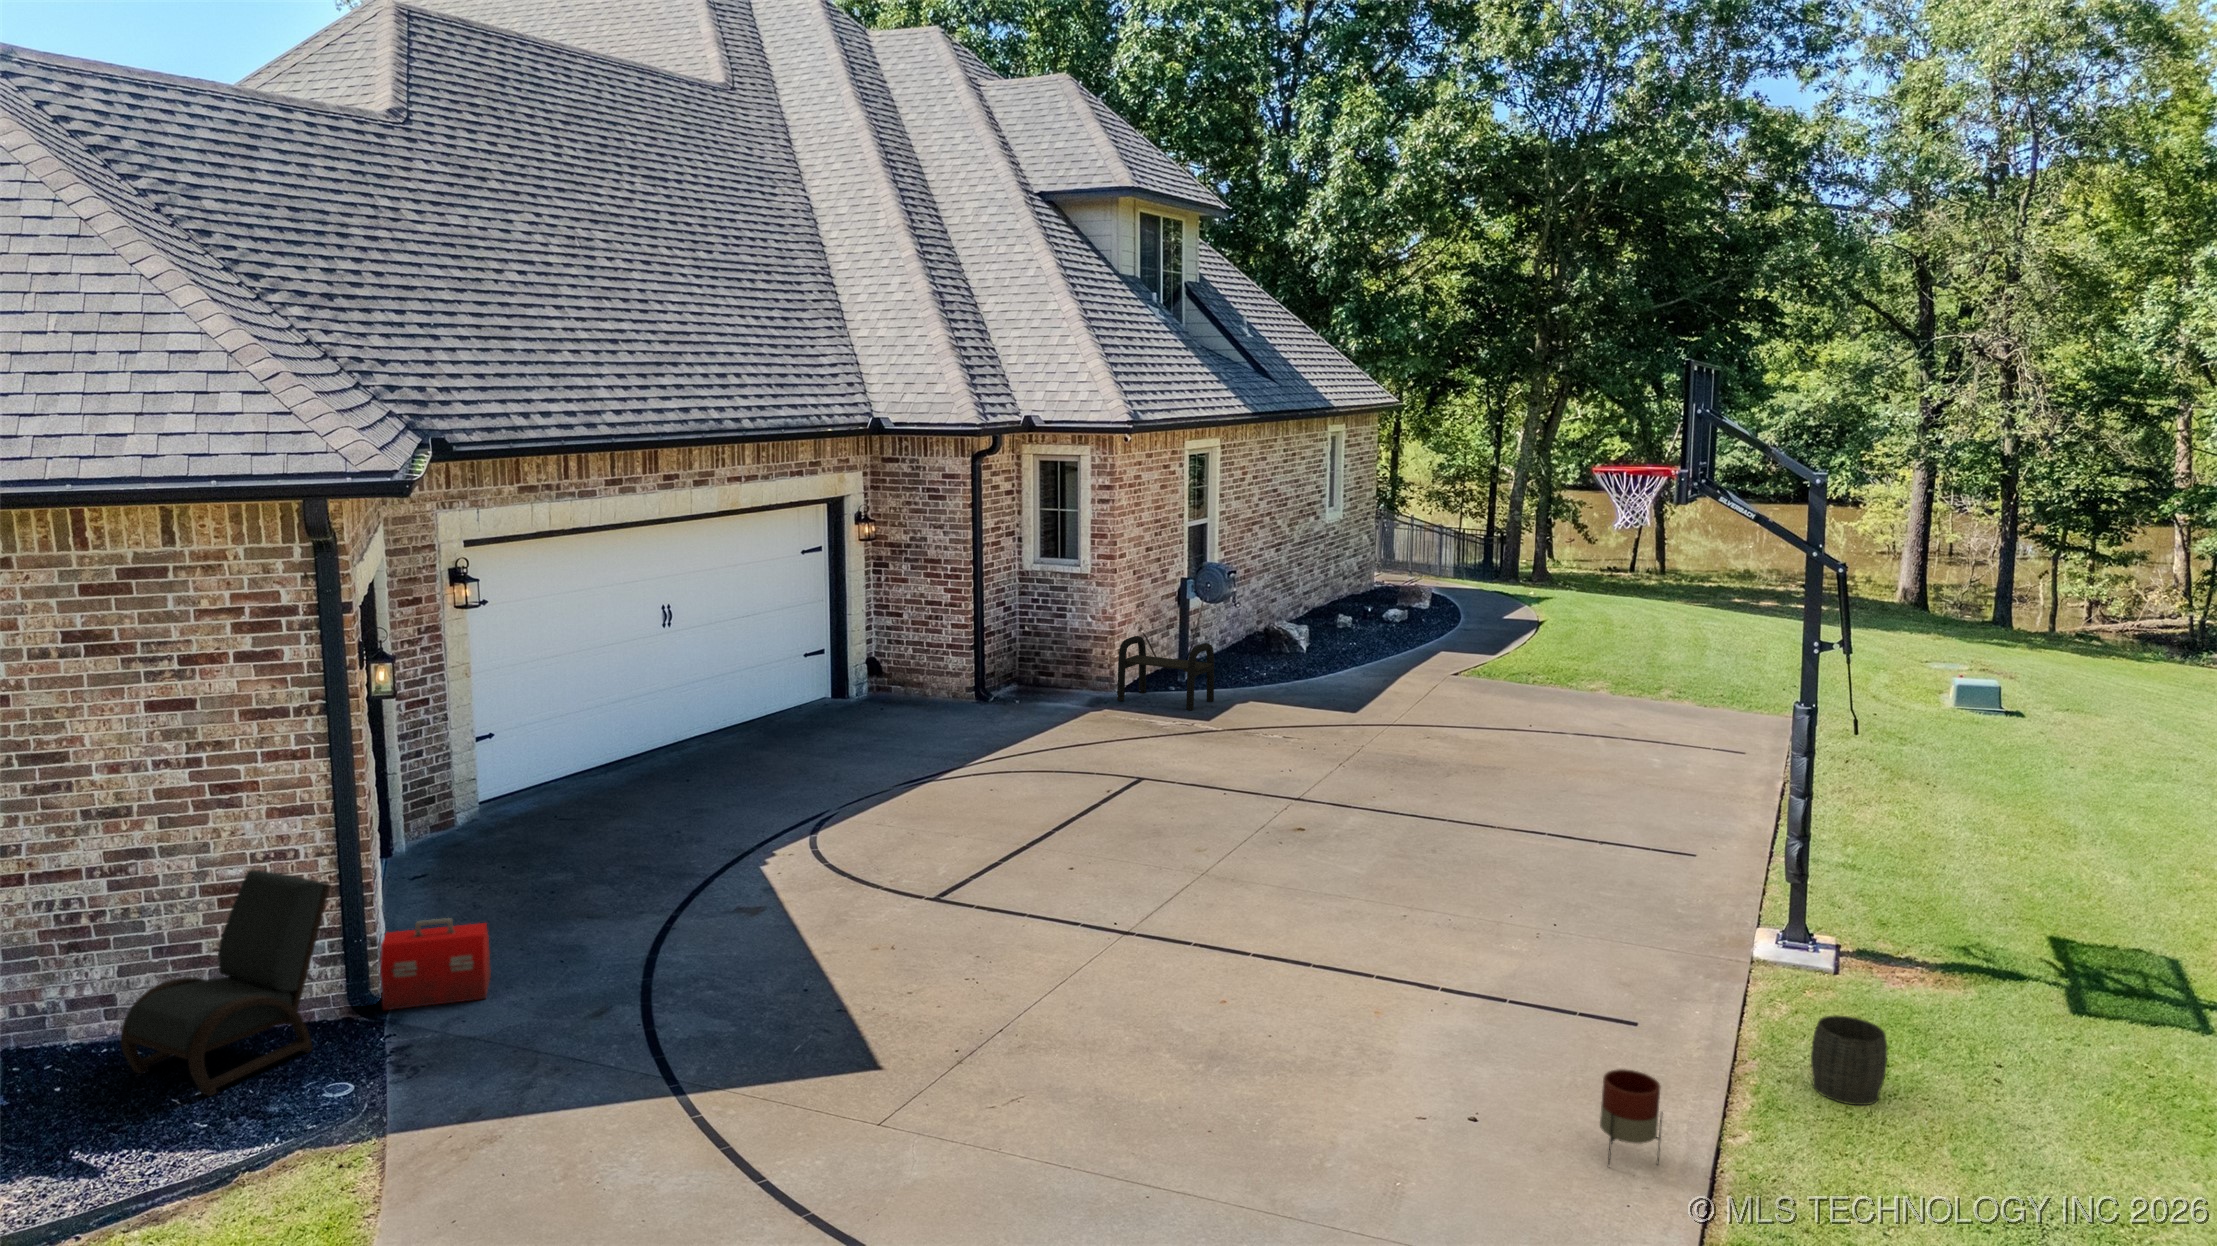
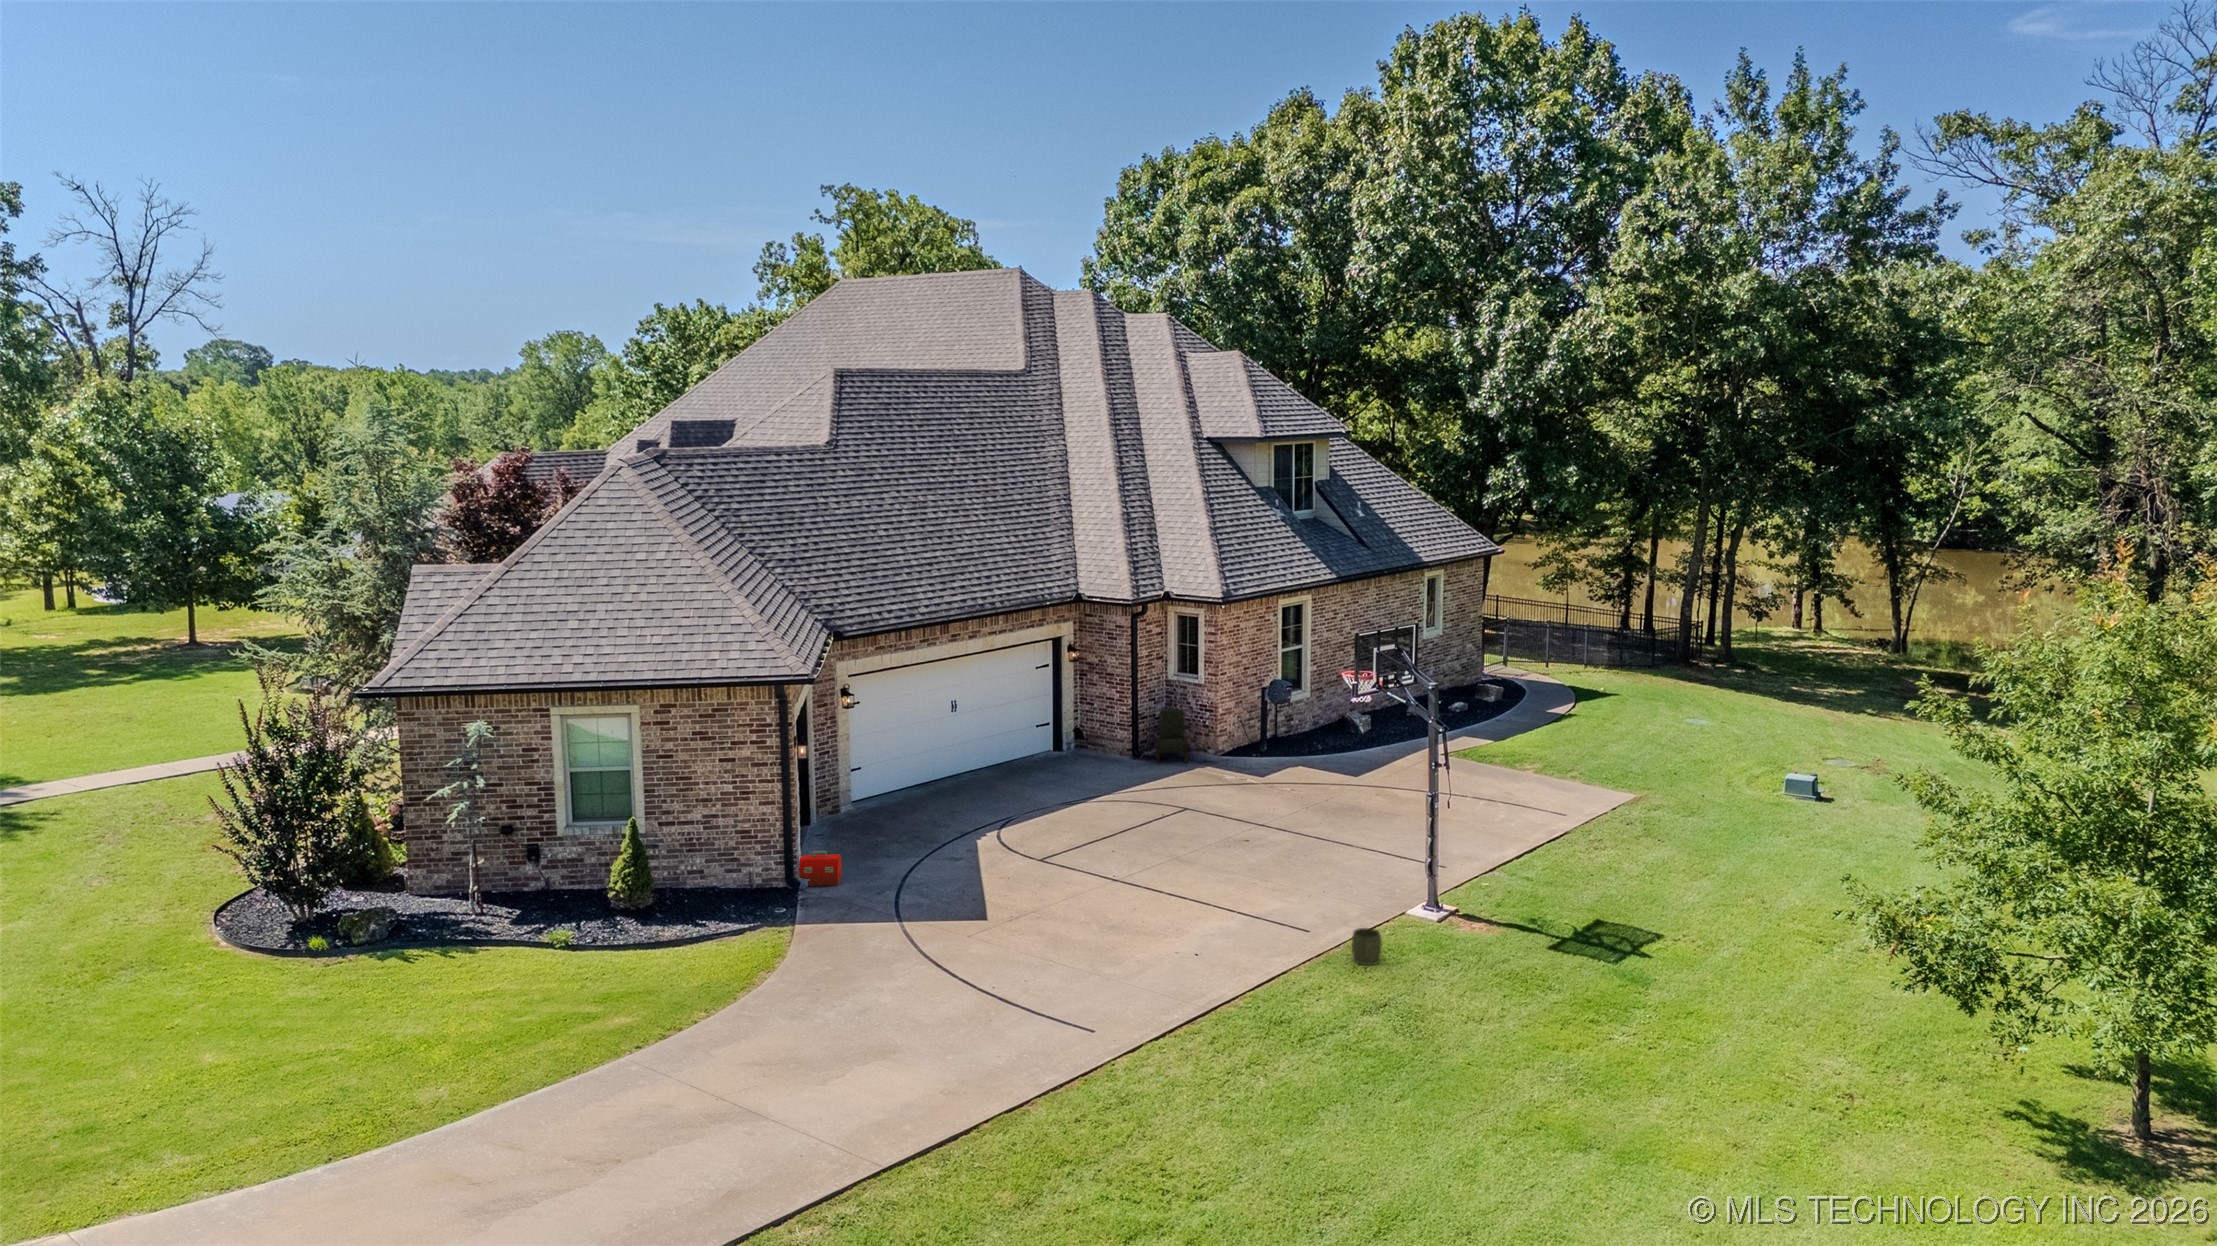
bench: present [1117,636,1214,710] -> none [1222,721,1281,768]
lounge chair: present [120,870,330,1096] -> present [1156,709,1188,763]
planter: present [1600,1069,1663,1166] -> none [1229,936,1251,974]

